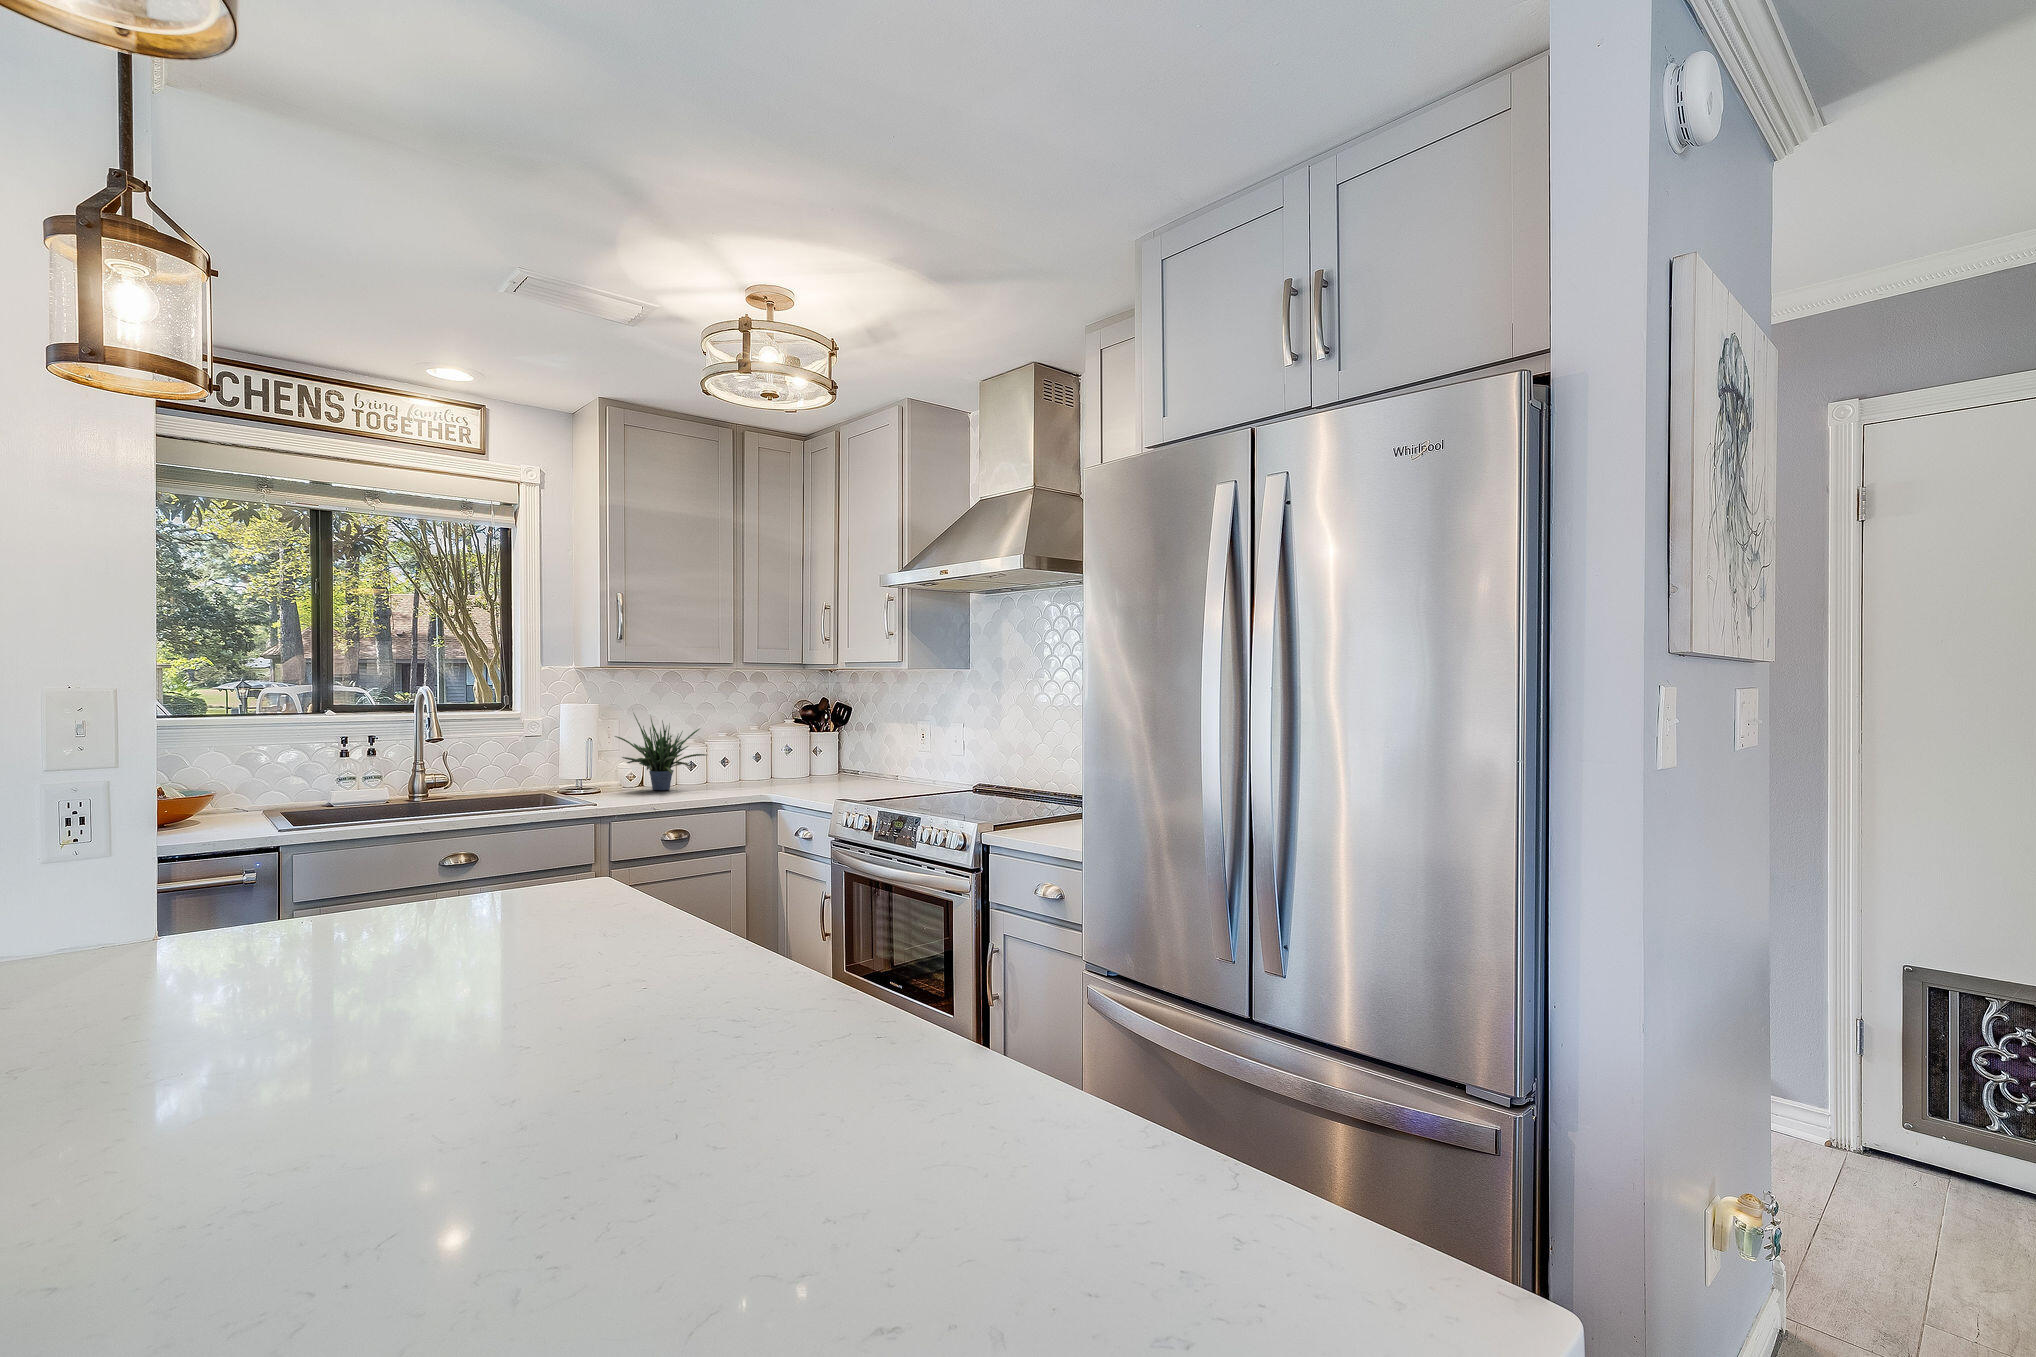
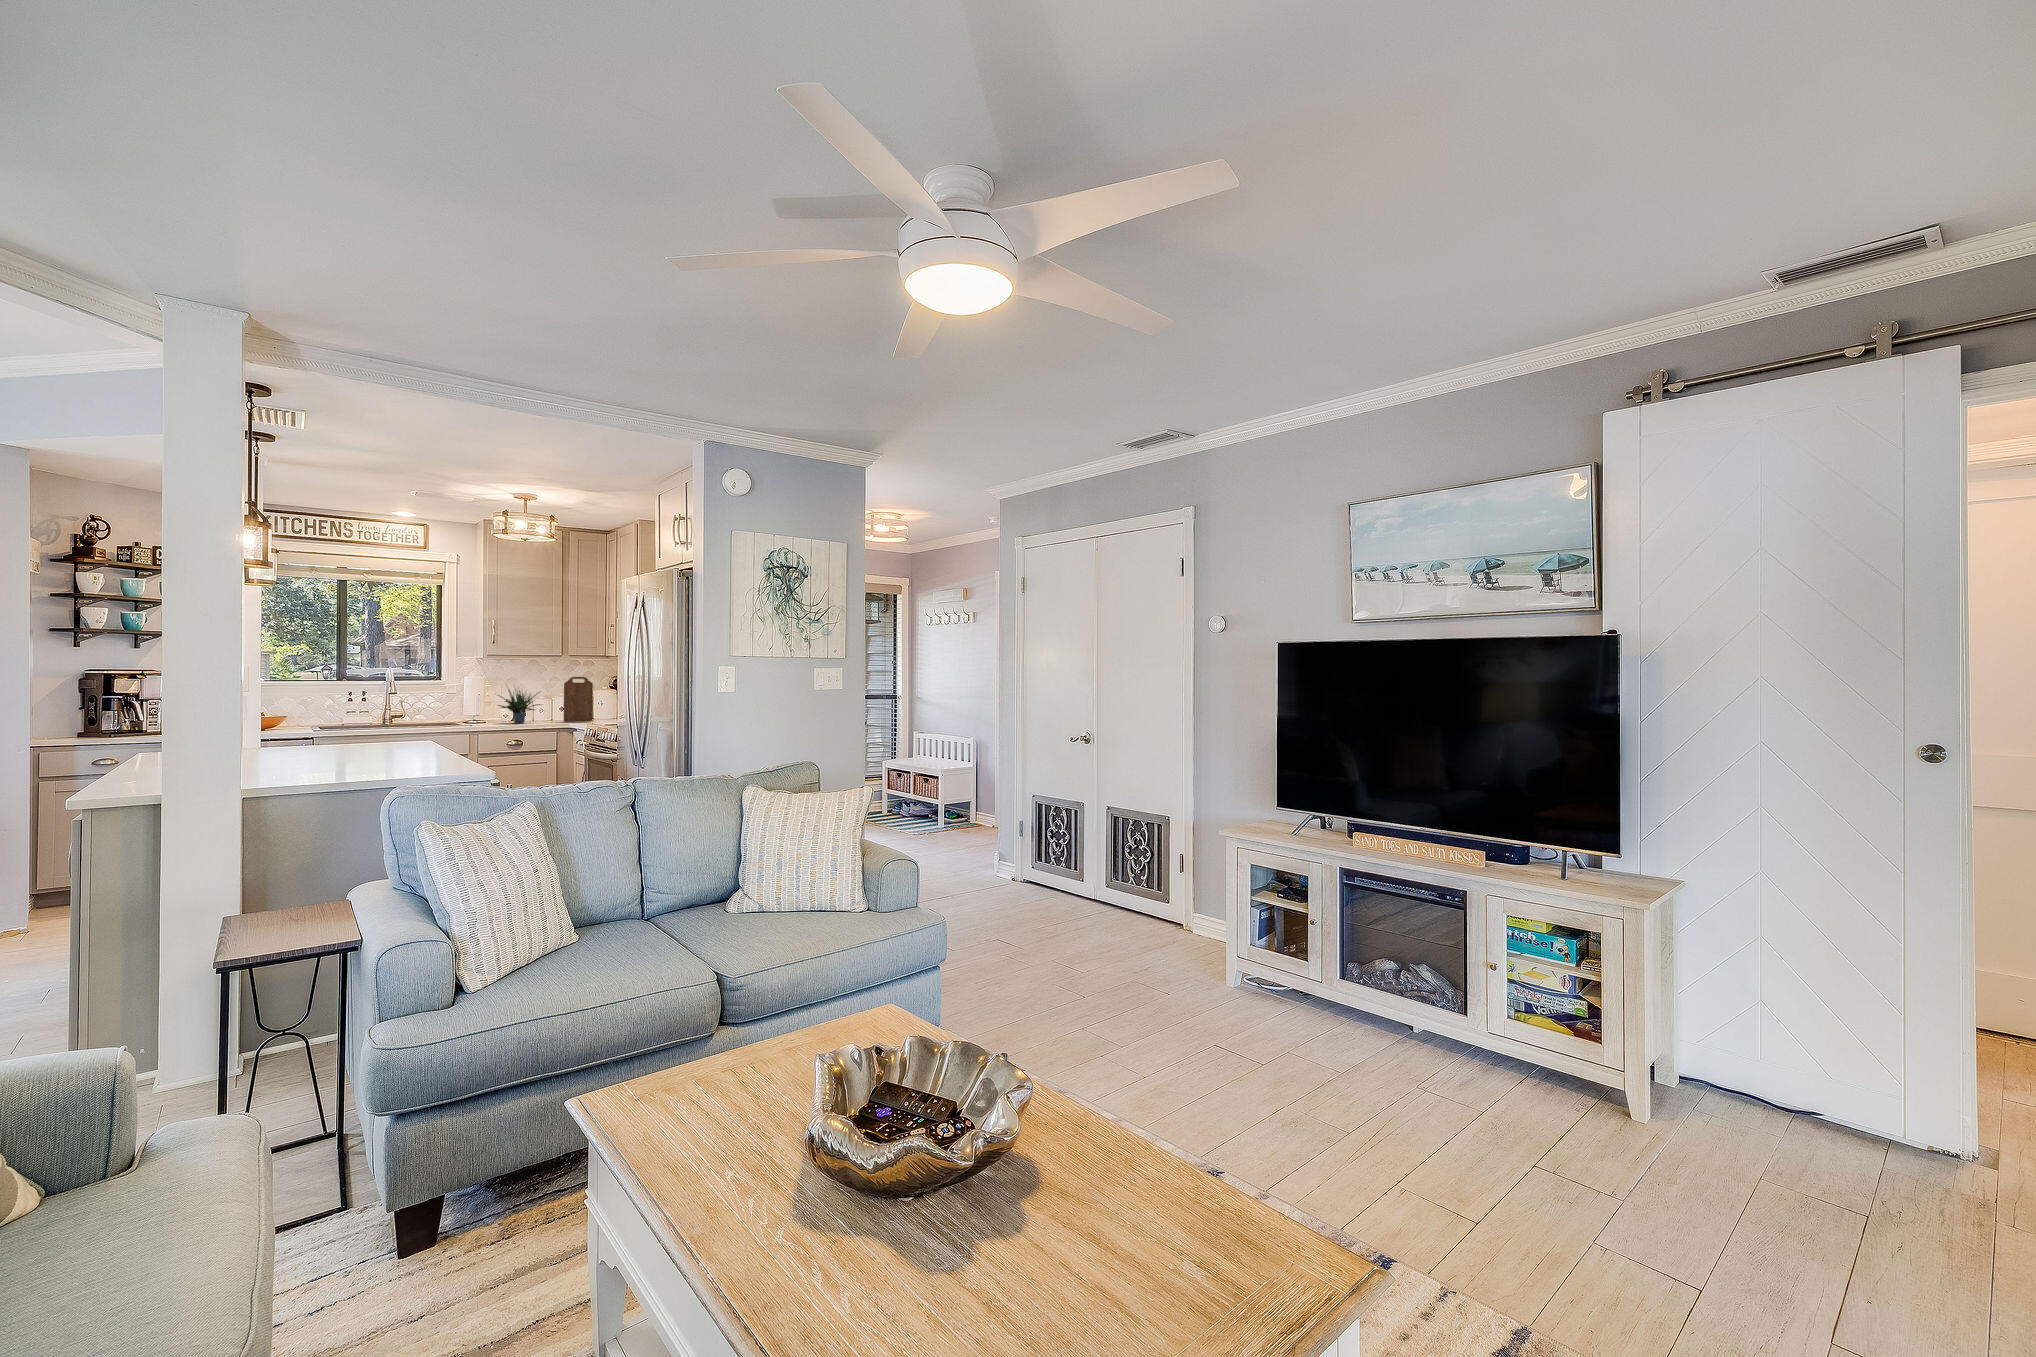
cutting board: none [728,699,777,782] -> present [564,677,593,722]

